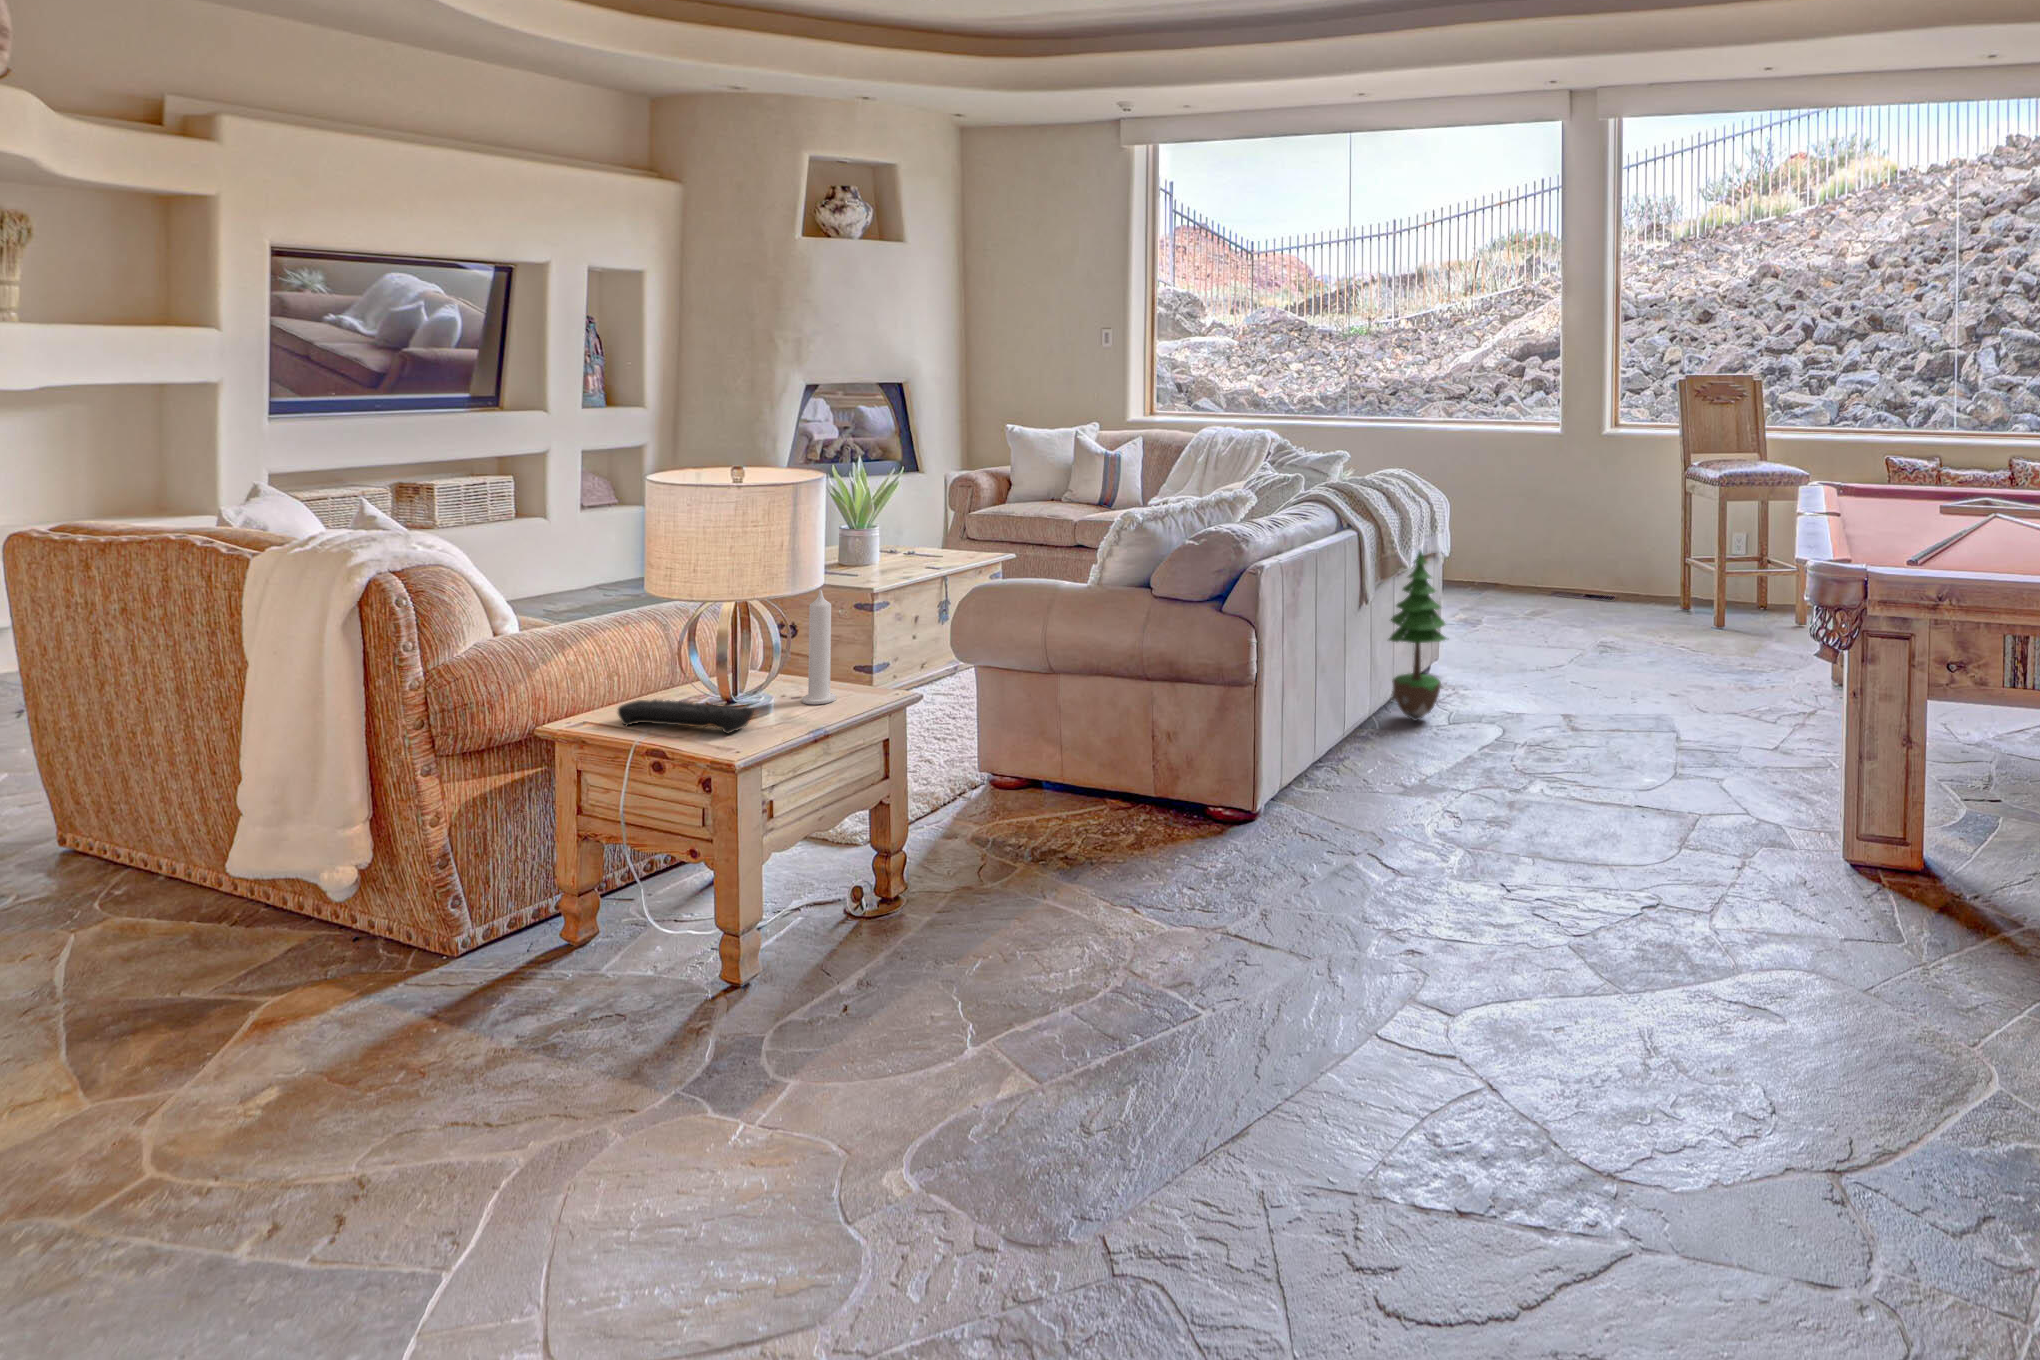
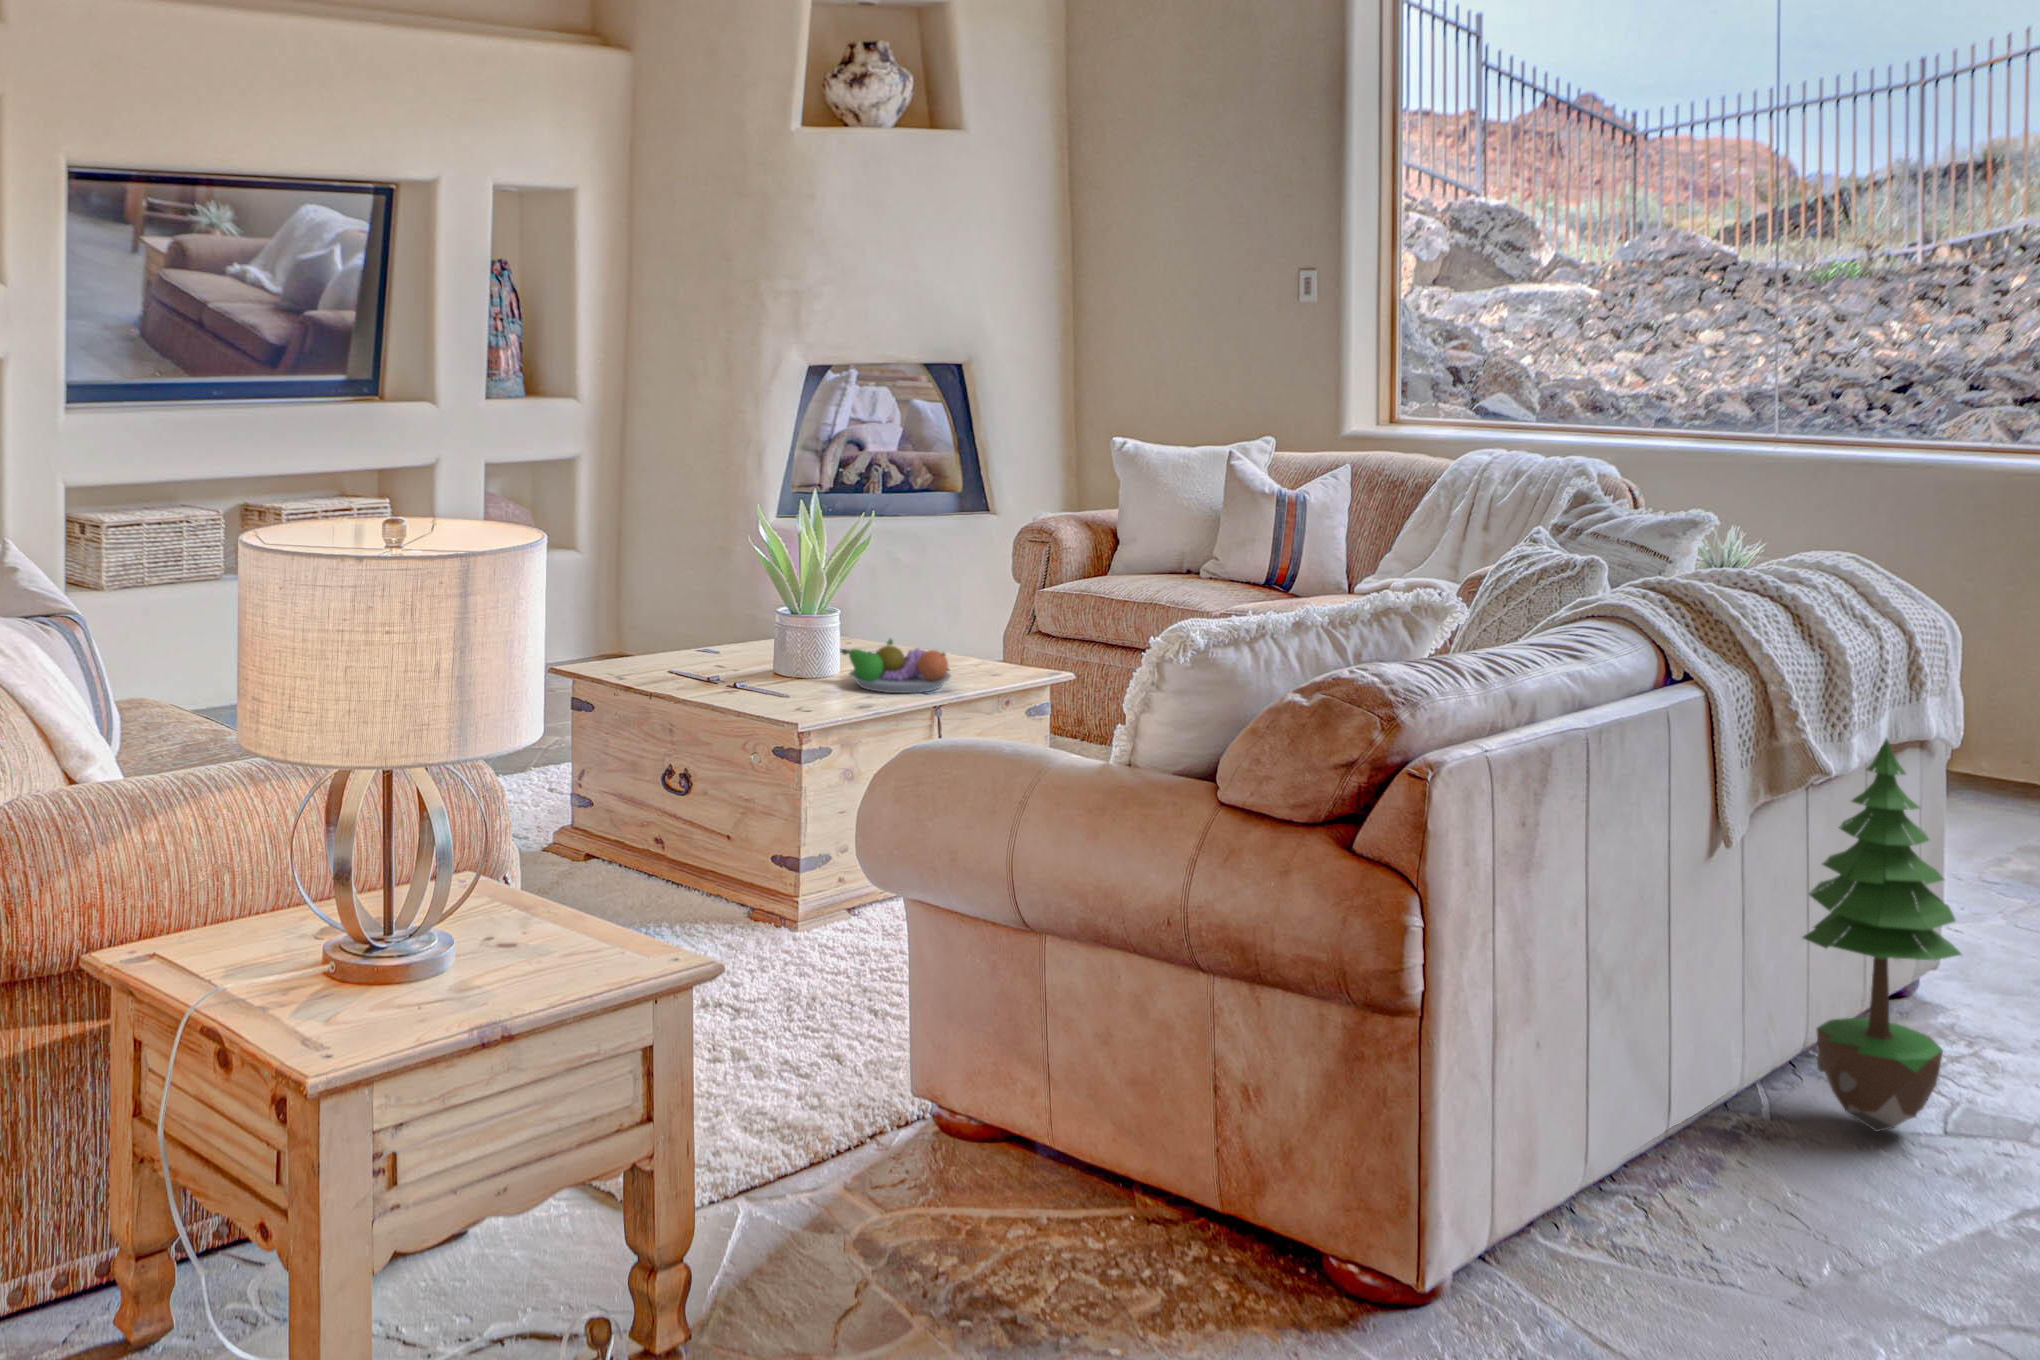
fruit bowl: none [883,540,951,570] -> present [842,639,951,693]
candle: present [802,590,836,704] -> none [494,750,554,969]
remote control: present [618,700,754,734] -> none [181,924,375,1017]

